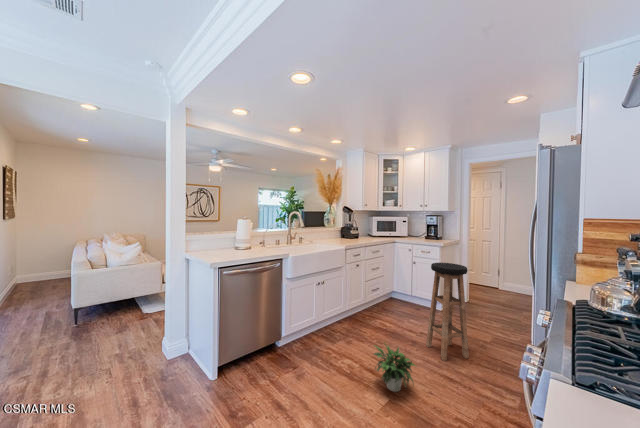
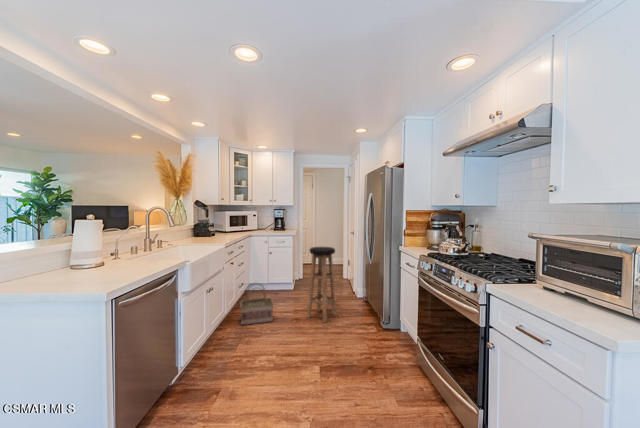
basket: none [356,289,392,334] -> present [240,286,273,325]
potted plant: present [374,345,416,392] -> none [284,322,334,360]

